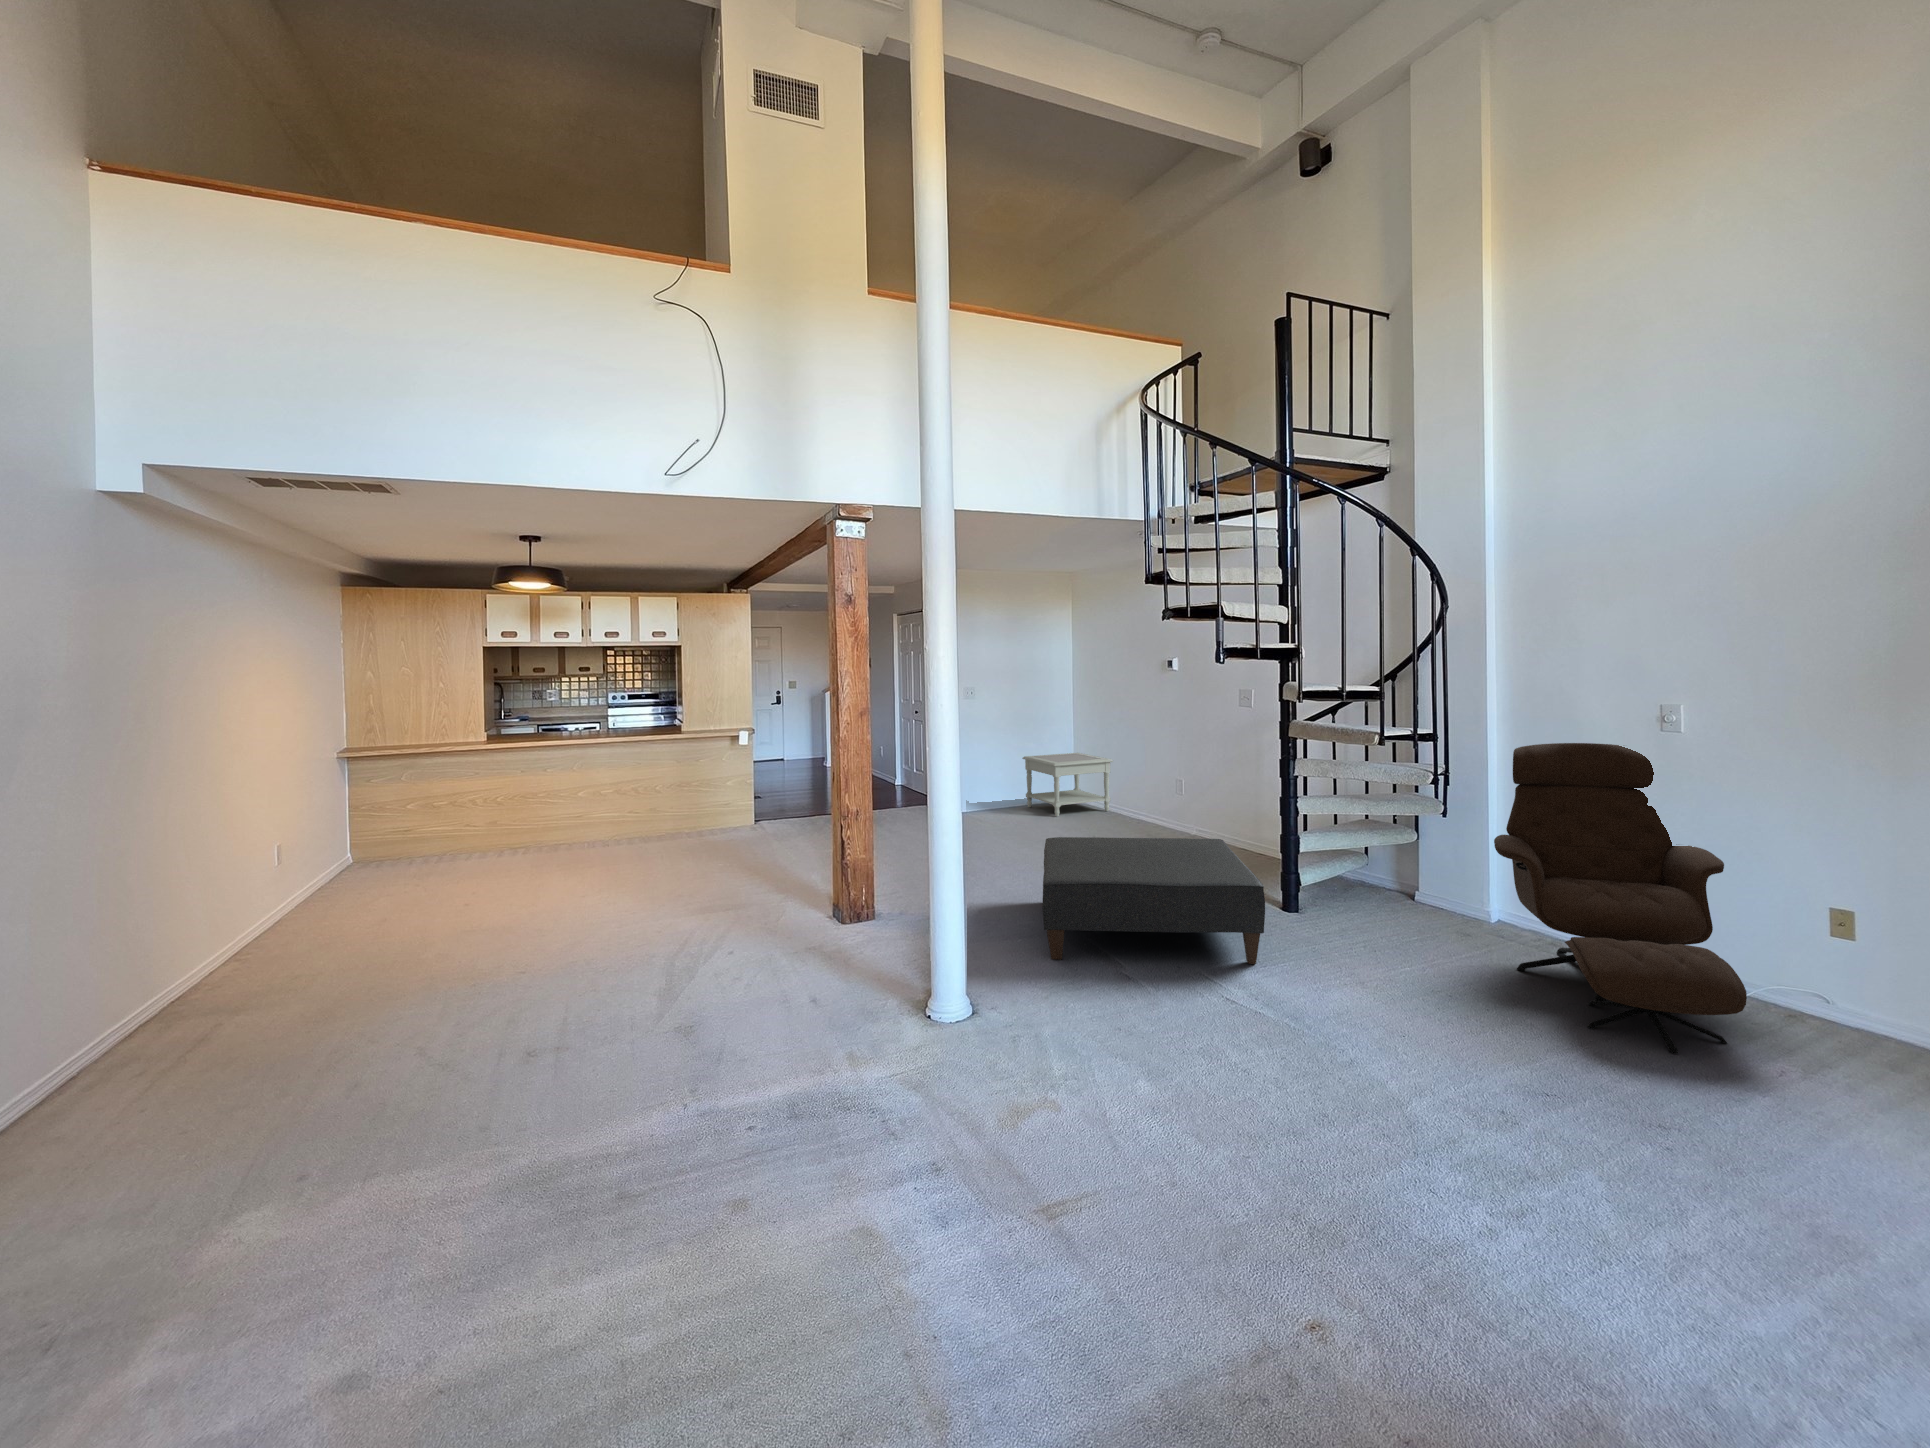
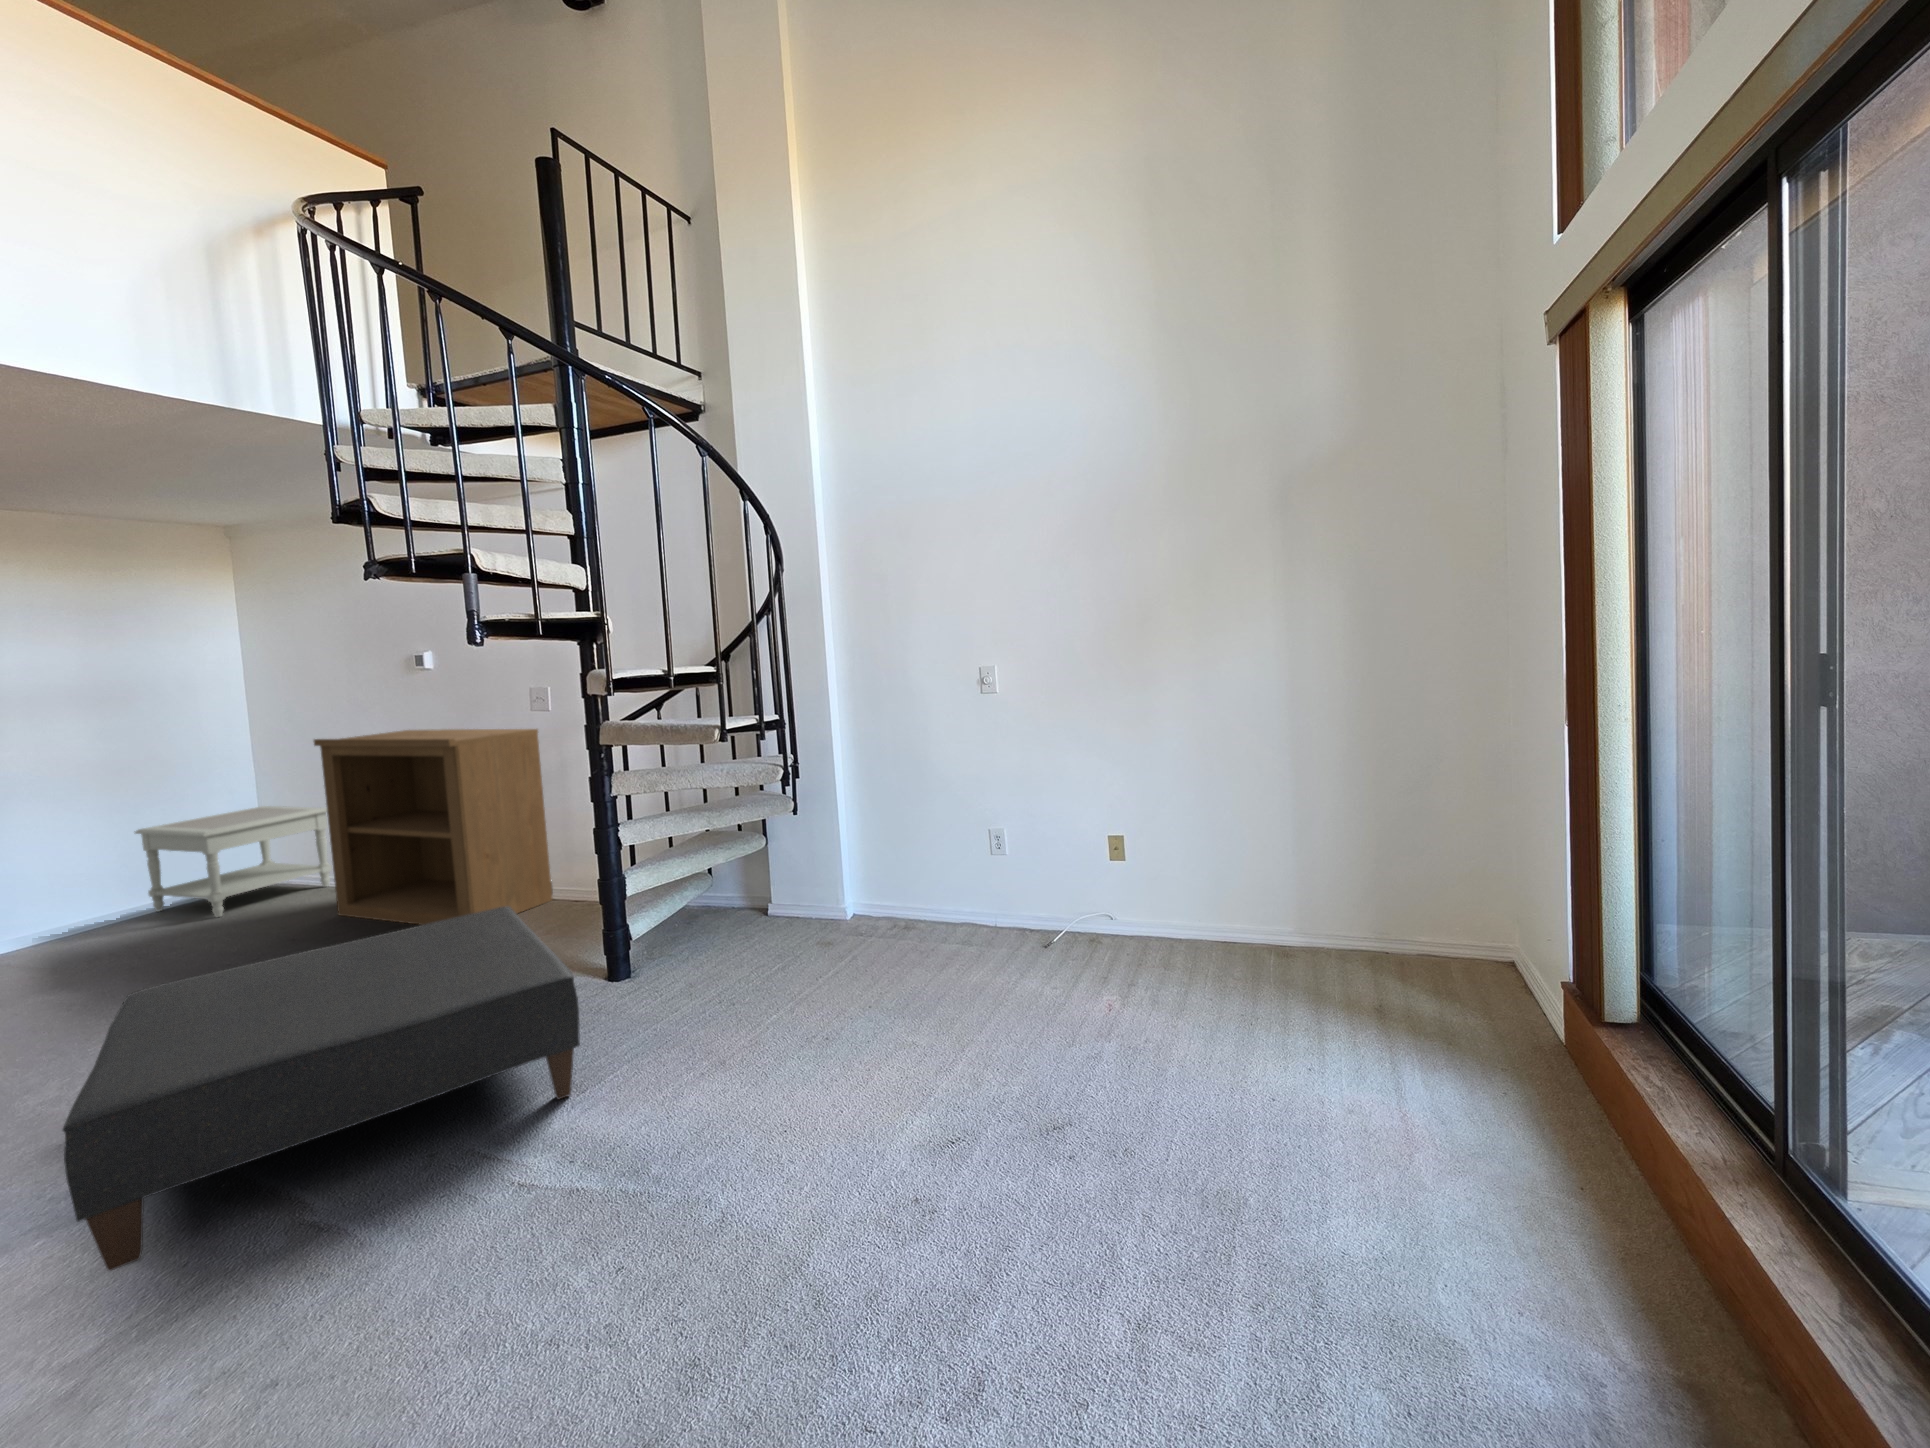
bookshelf: none [1112,712,1245,857] -> present [314,729,553,925]
lounge chair: present [1494,743,1747,1054] -> none [853,712,1089,1027]

